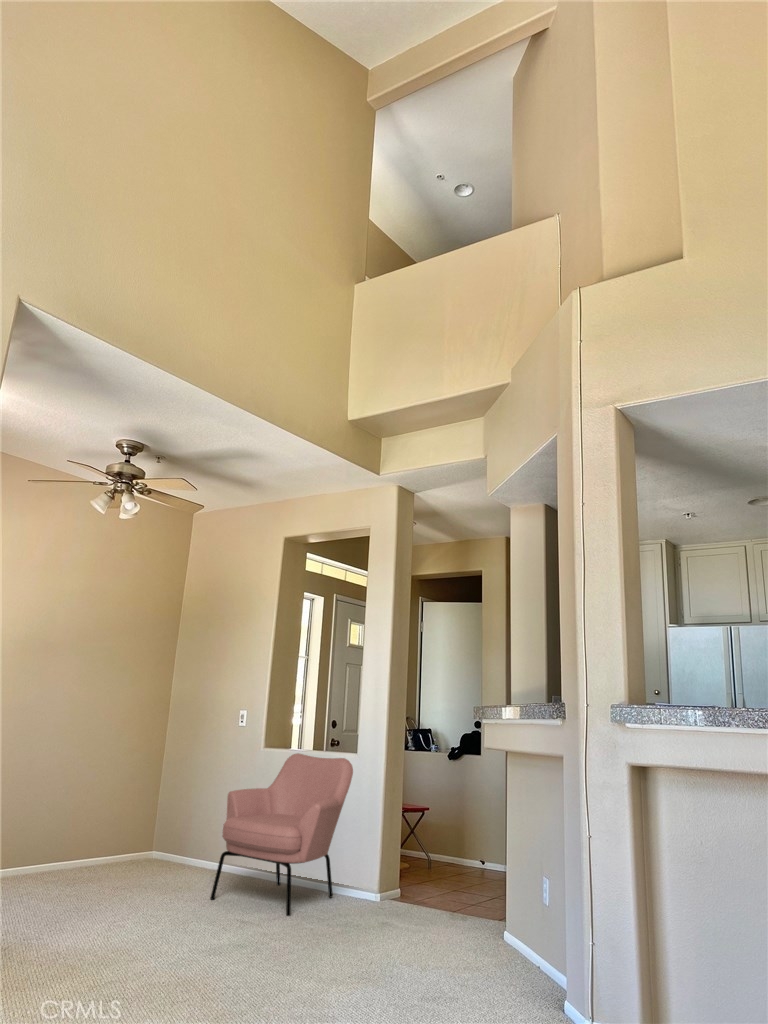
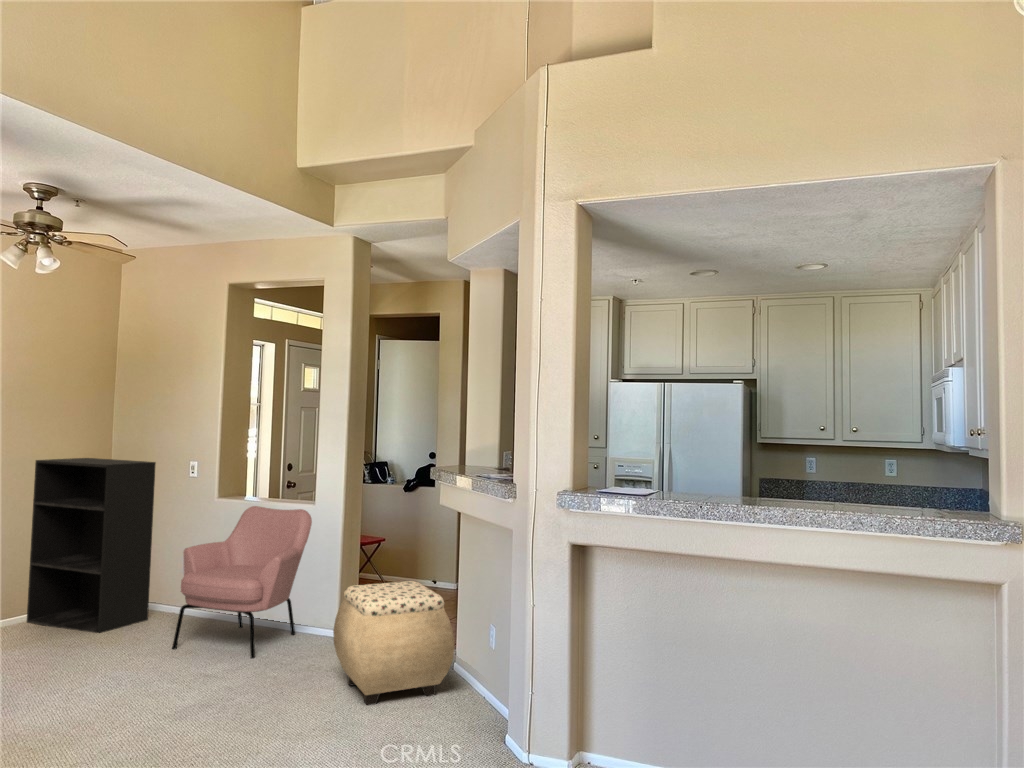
bookshelf: none [82,701,209,881] -> present [27,458,156,633]
ottoman: none [372,835,506,978] -> present [333,581,454,705]

